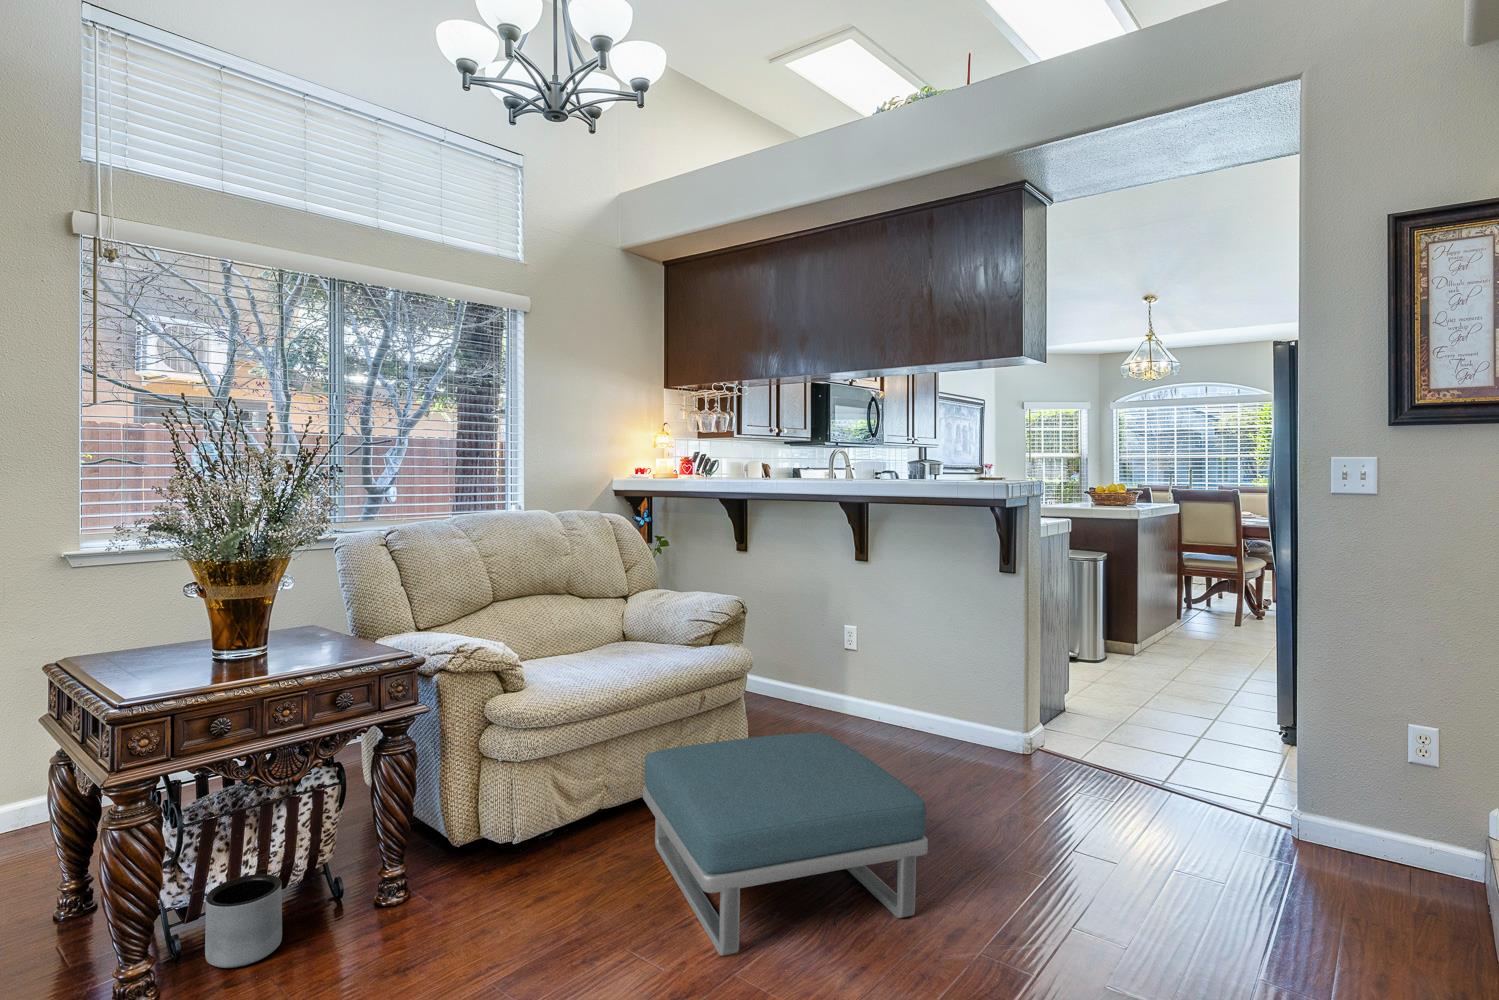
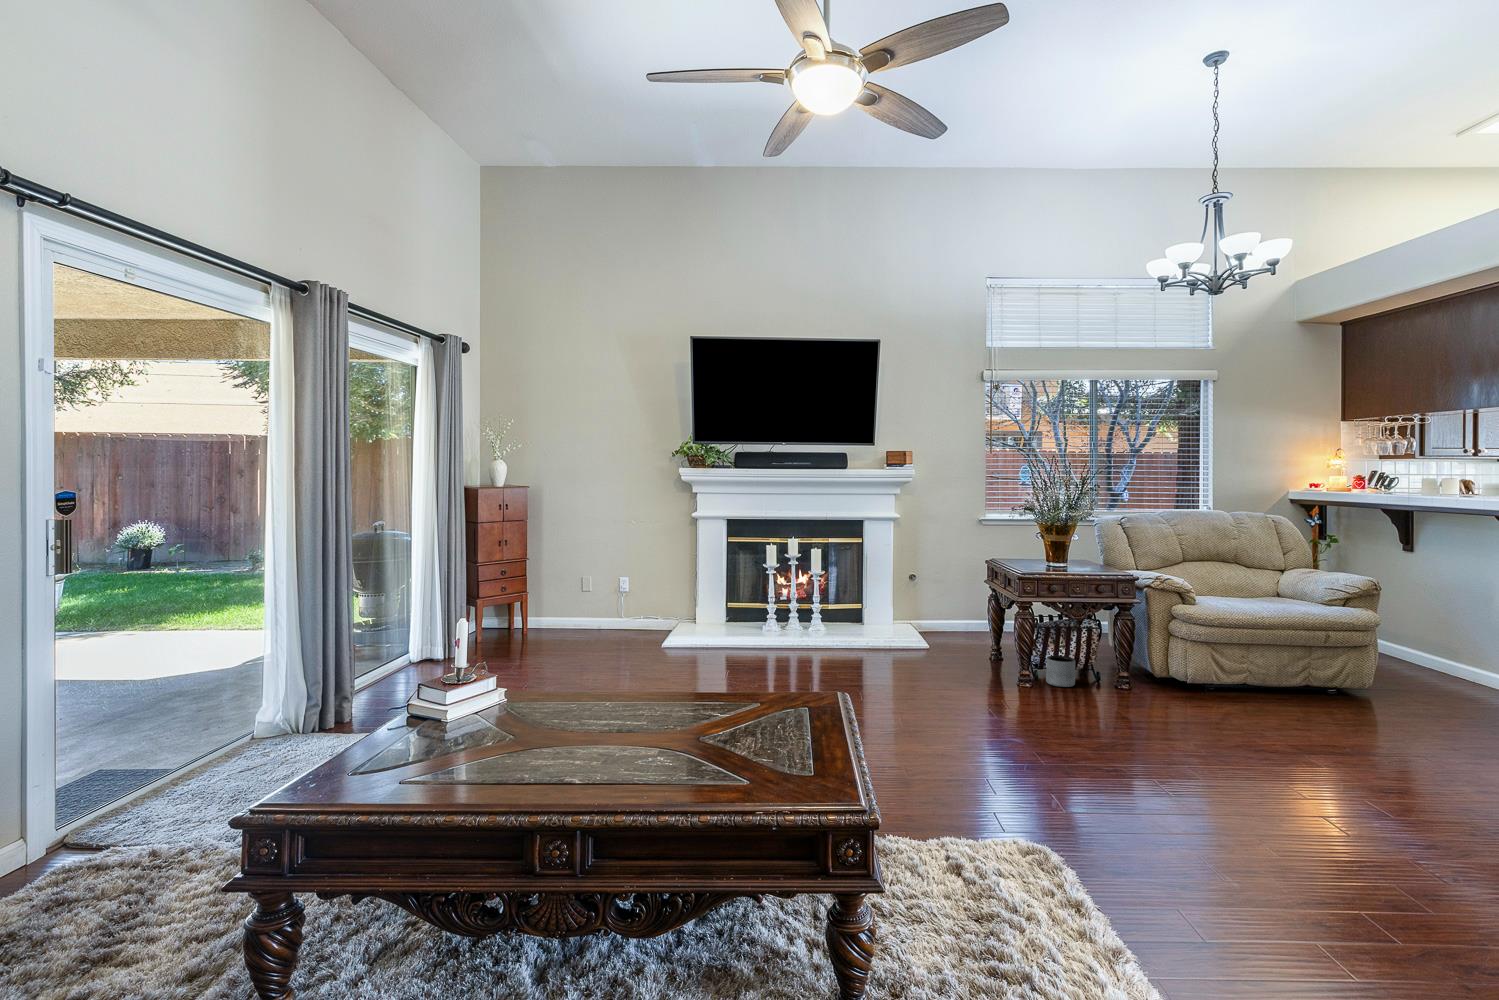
footstool: present [643,733,928,956] -> none [1268,647,1464,759]

